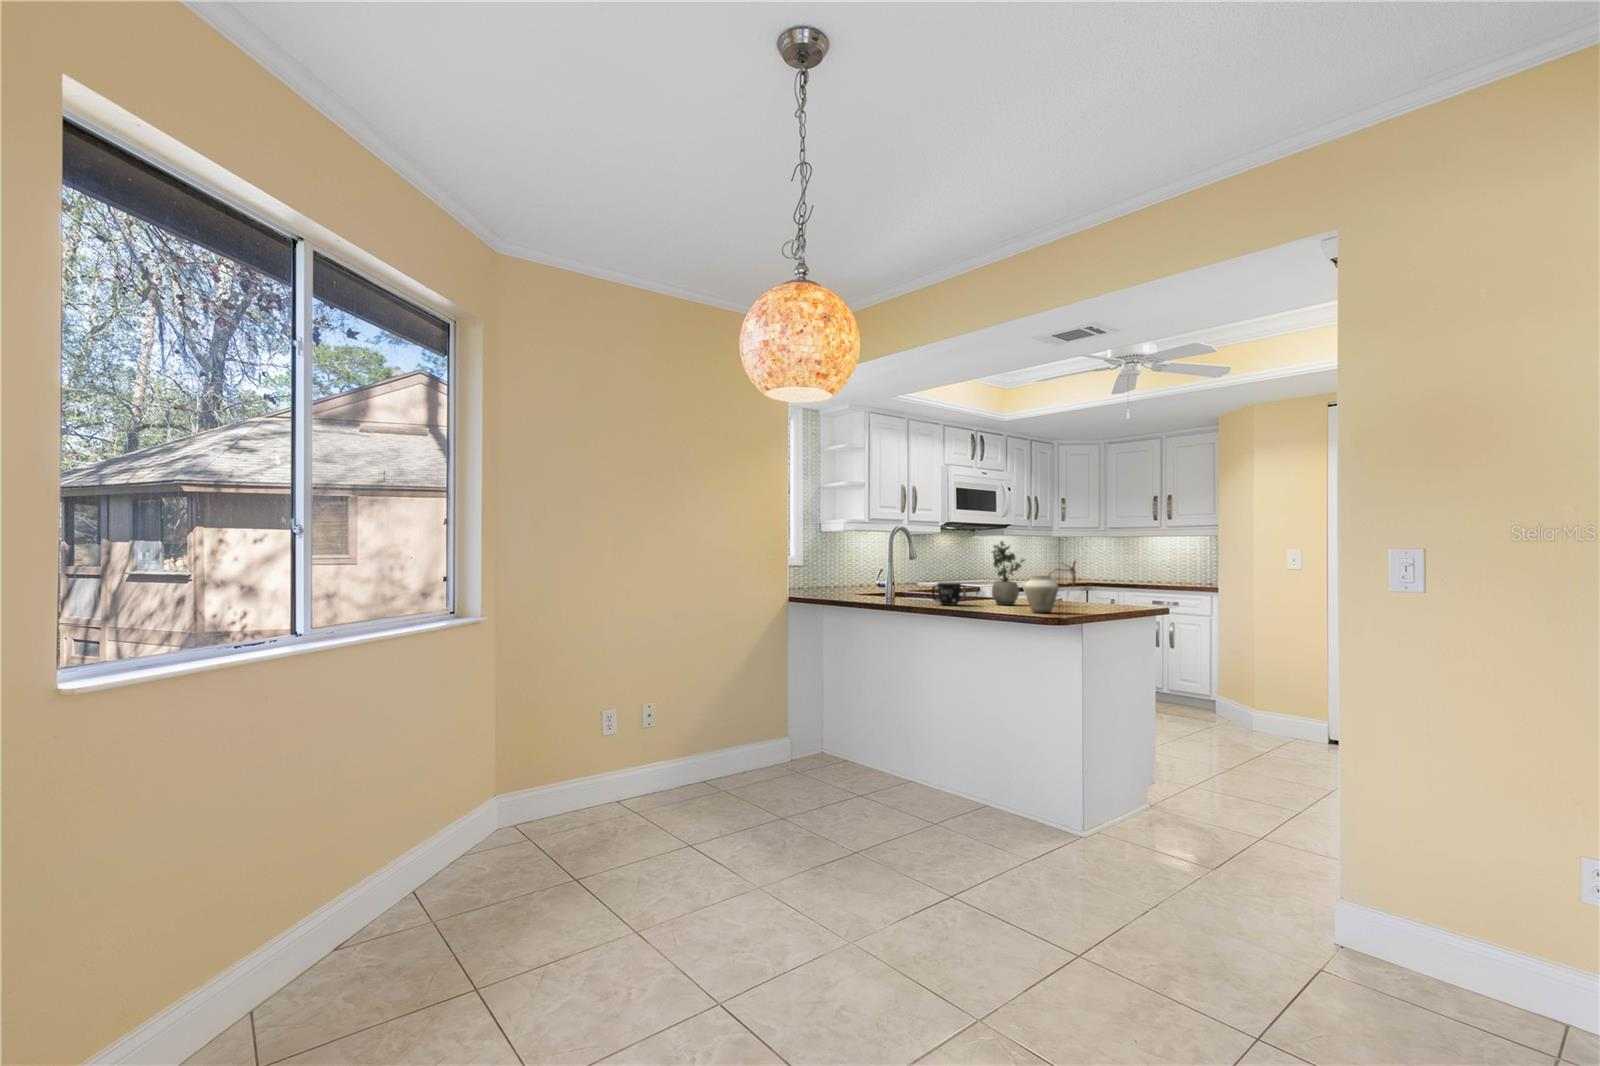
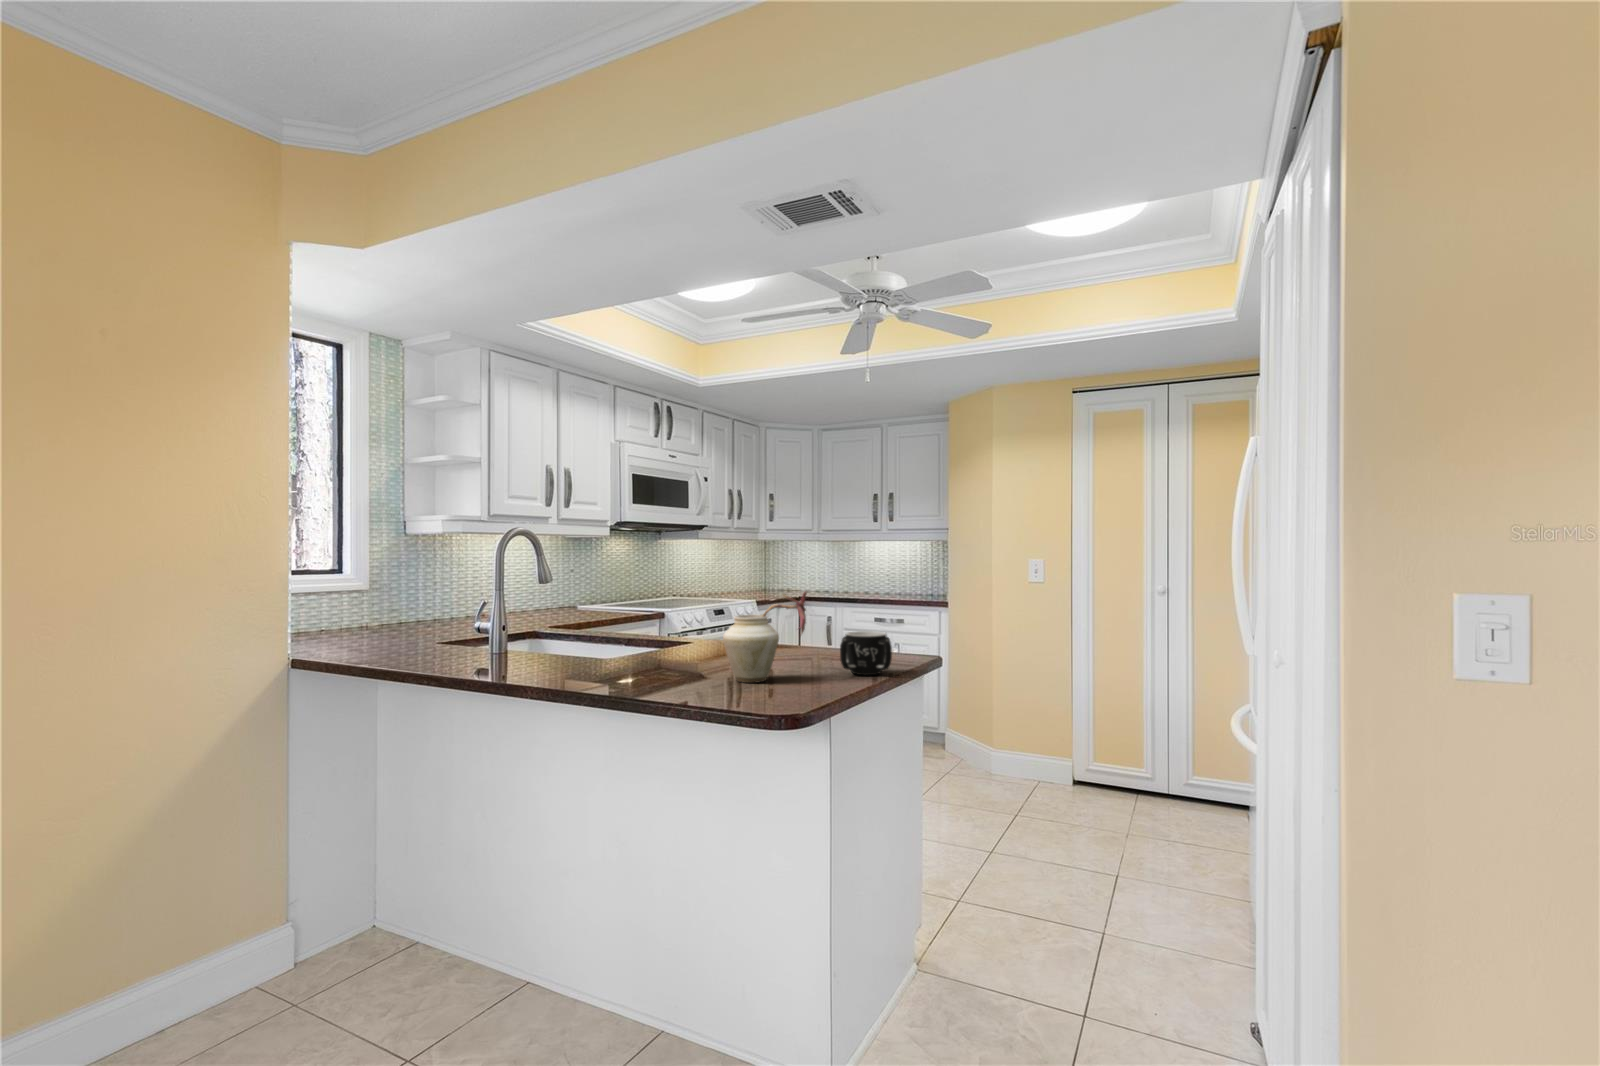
potted plant: present [992,541,1025,605] -> none [672,555,726,659]
mug: present [932,582,966,605] -> present [840,631,892,675]

